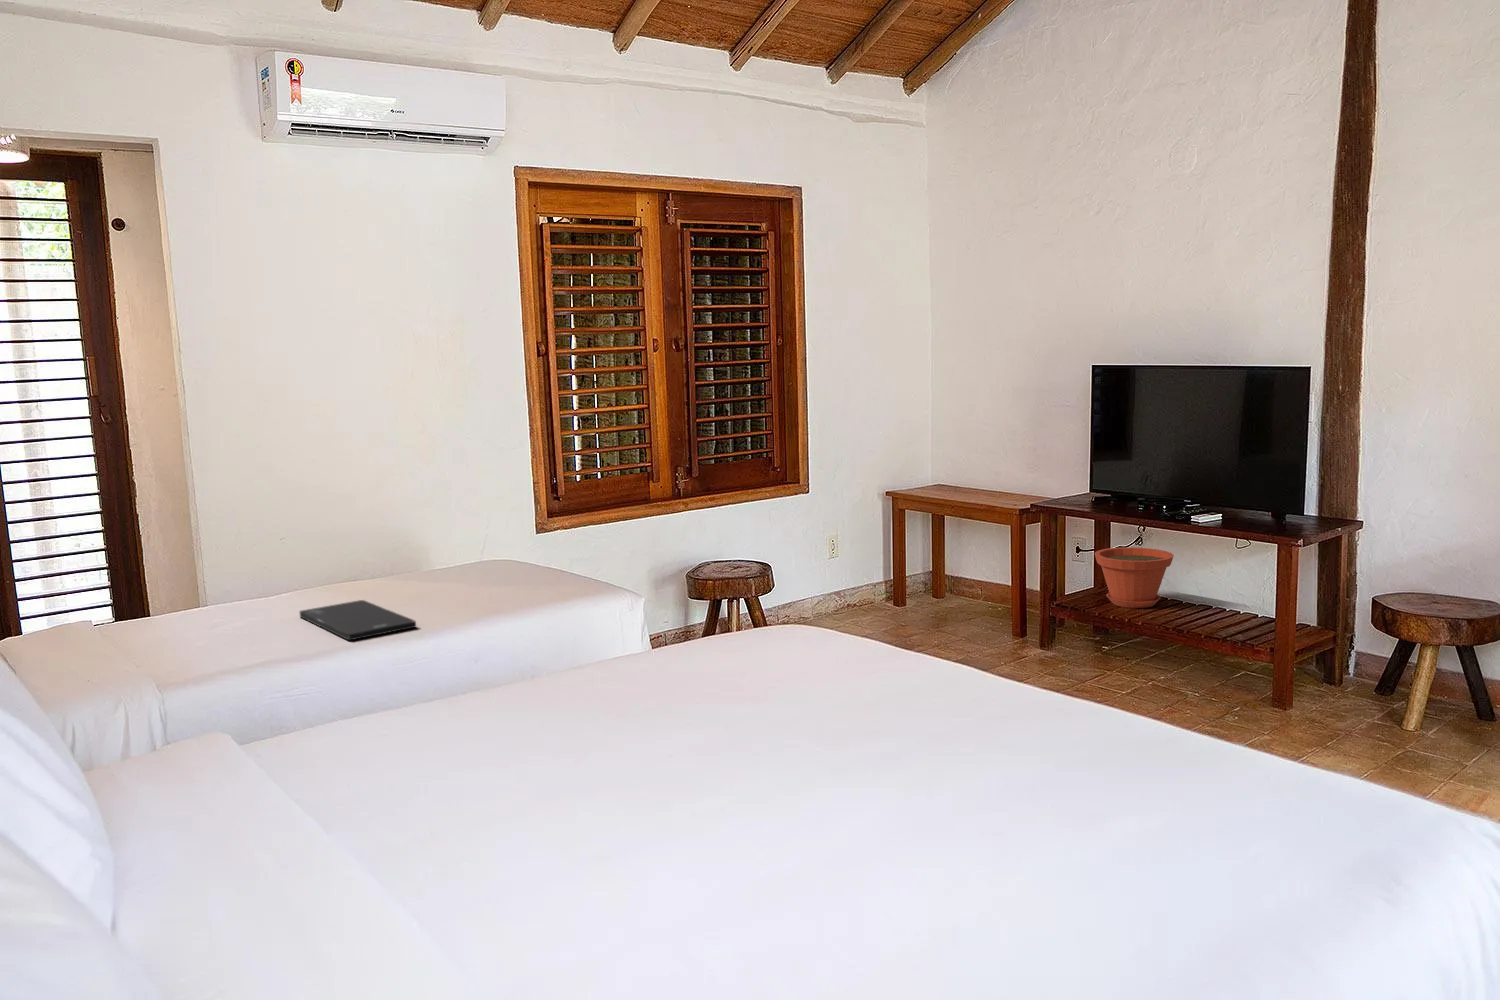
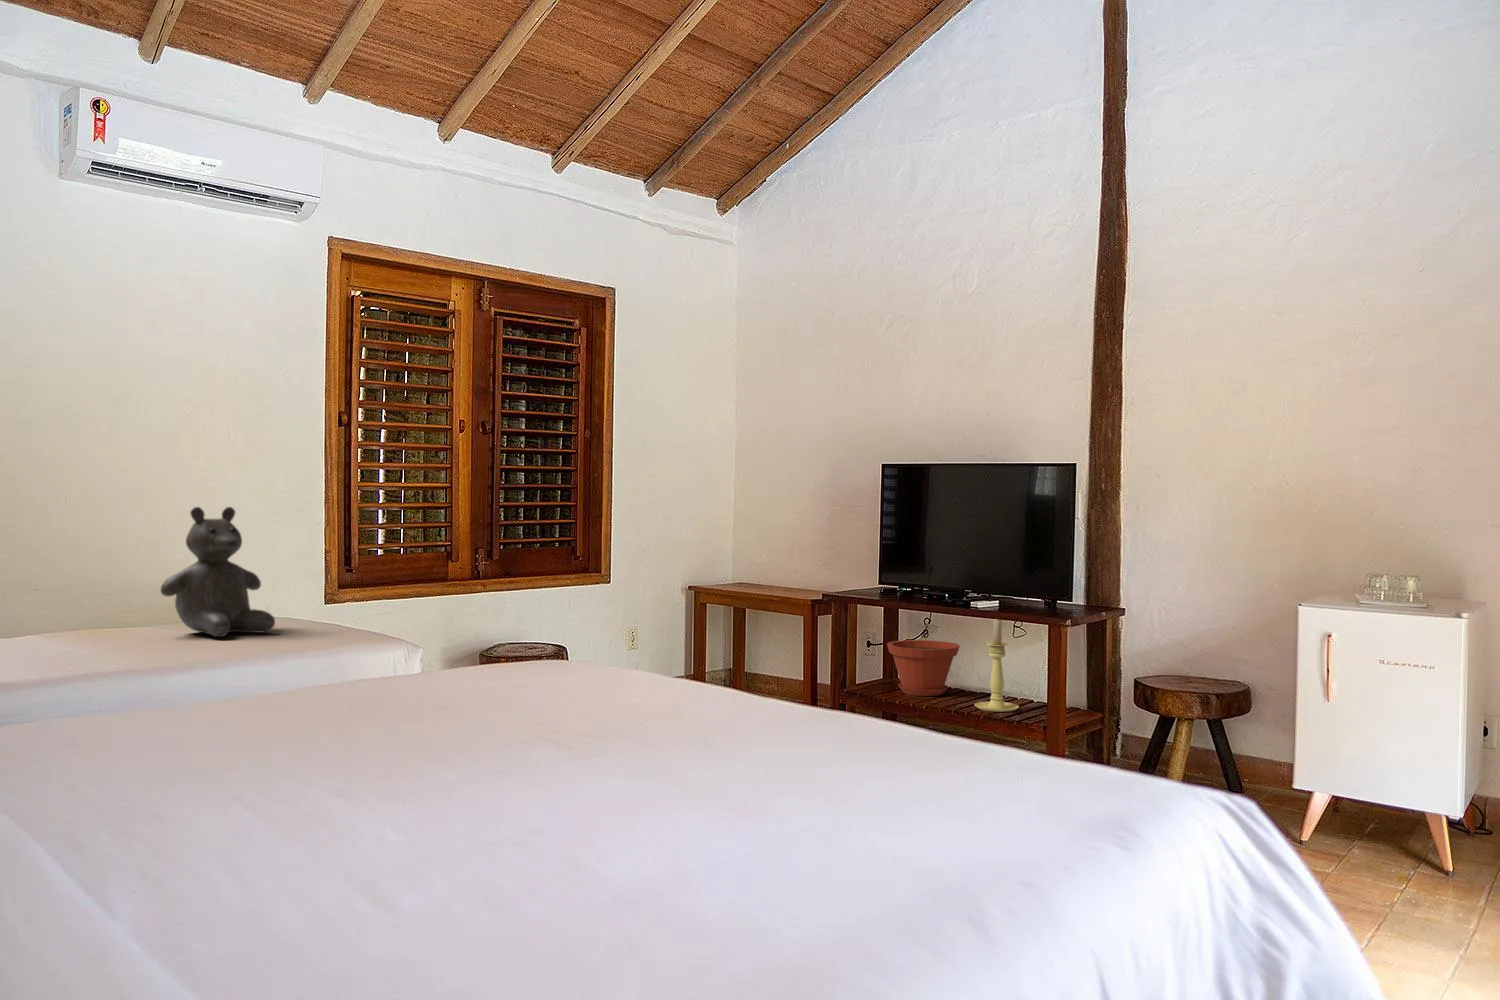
teddy bear: none [392,463,496,591] -> present [160,507,275,637]
candle holder: none [1191,531,1240,629] -> present [975,619,1019,712]
smartphone: present [300,600,416,640] -> none [48,640,182,667]

